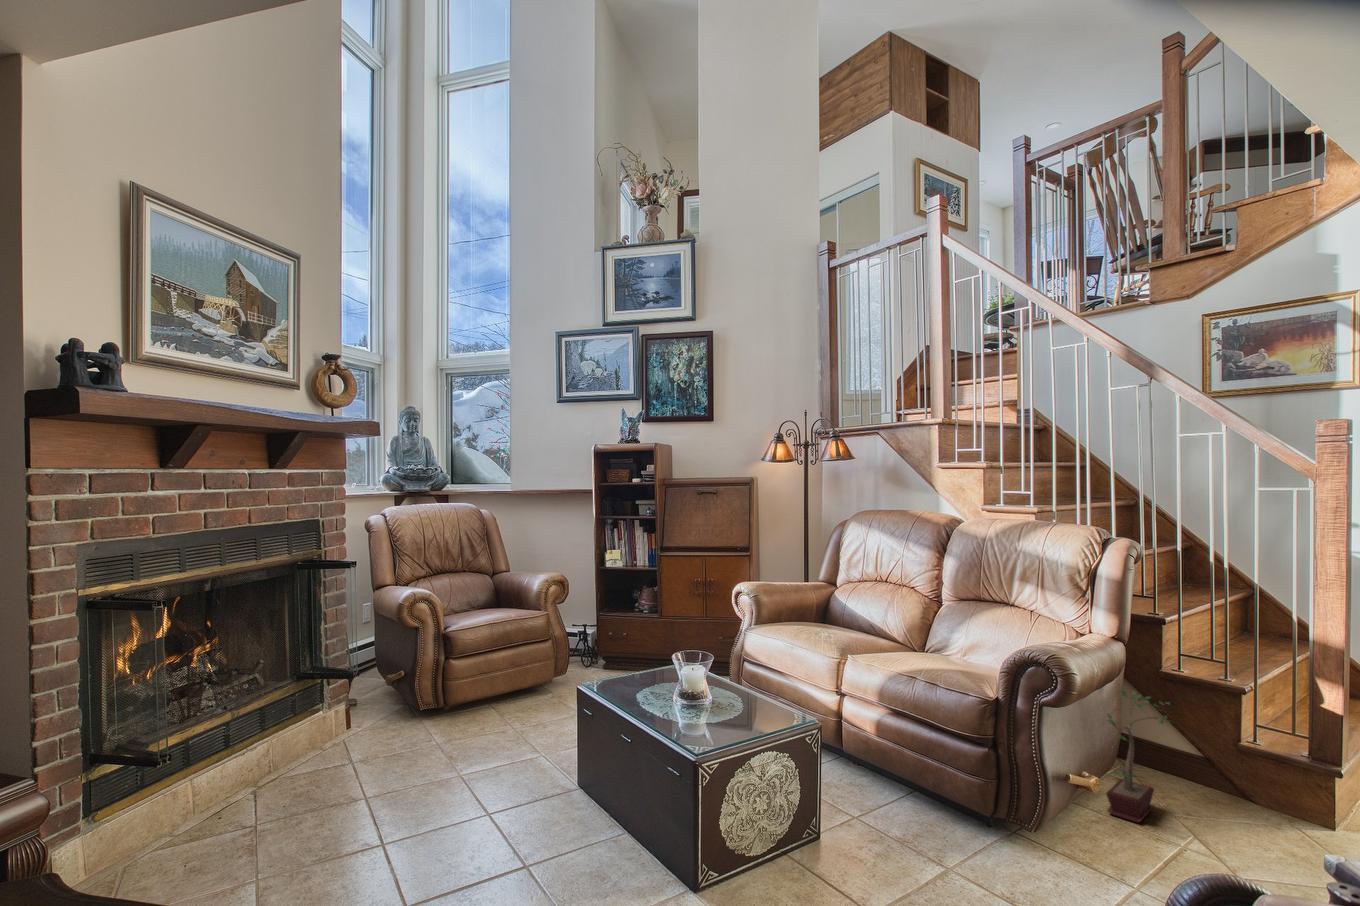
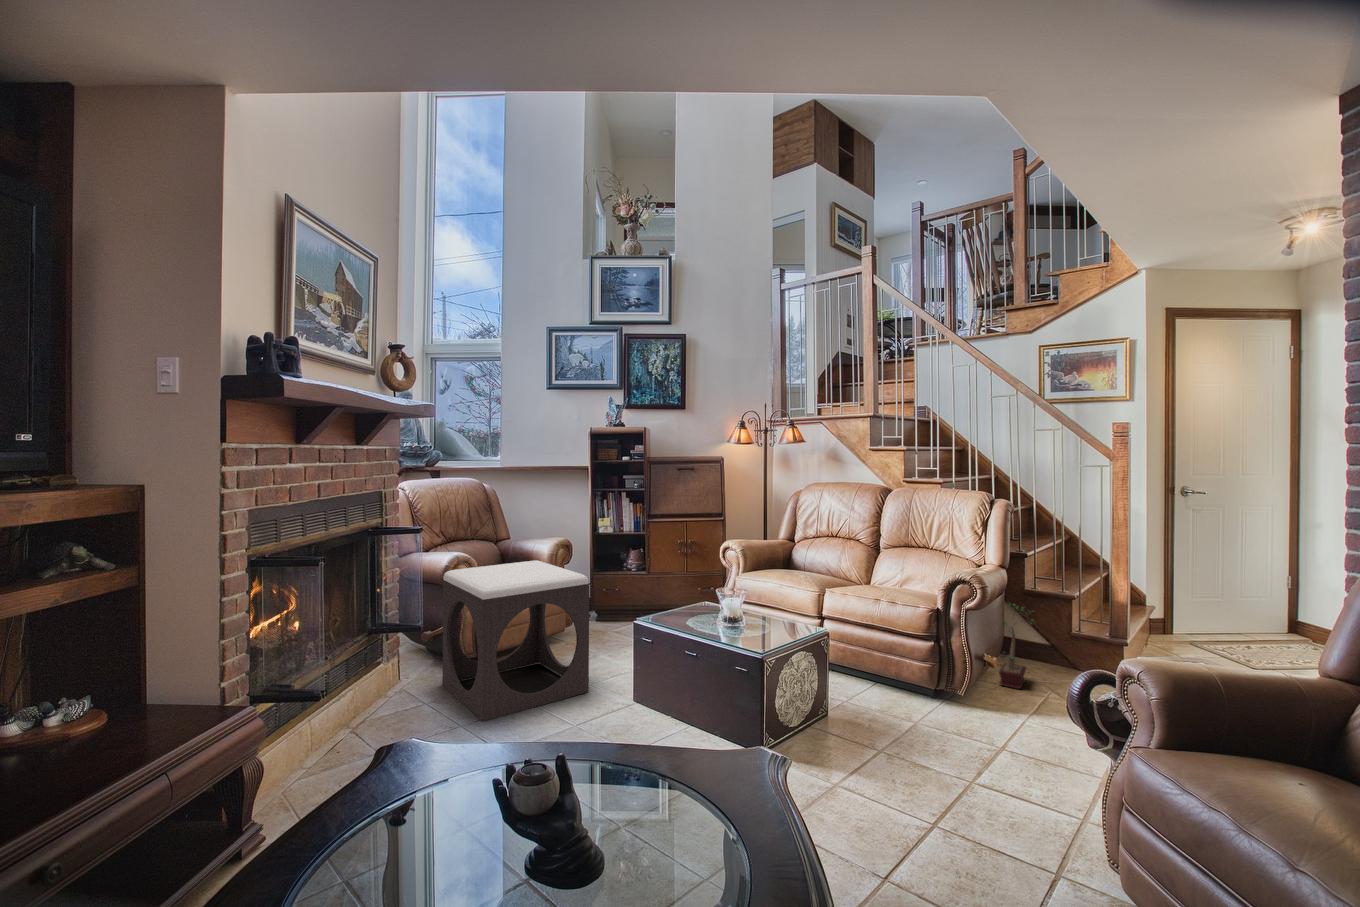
footstool: none [370,607,527,810] -> present [442,560,589,721]

